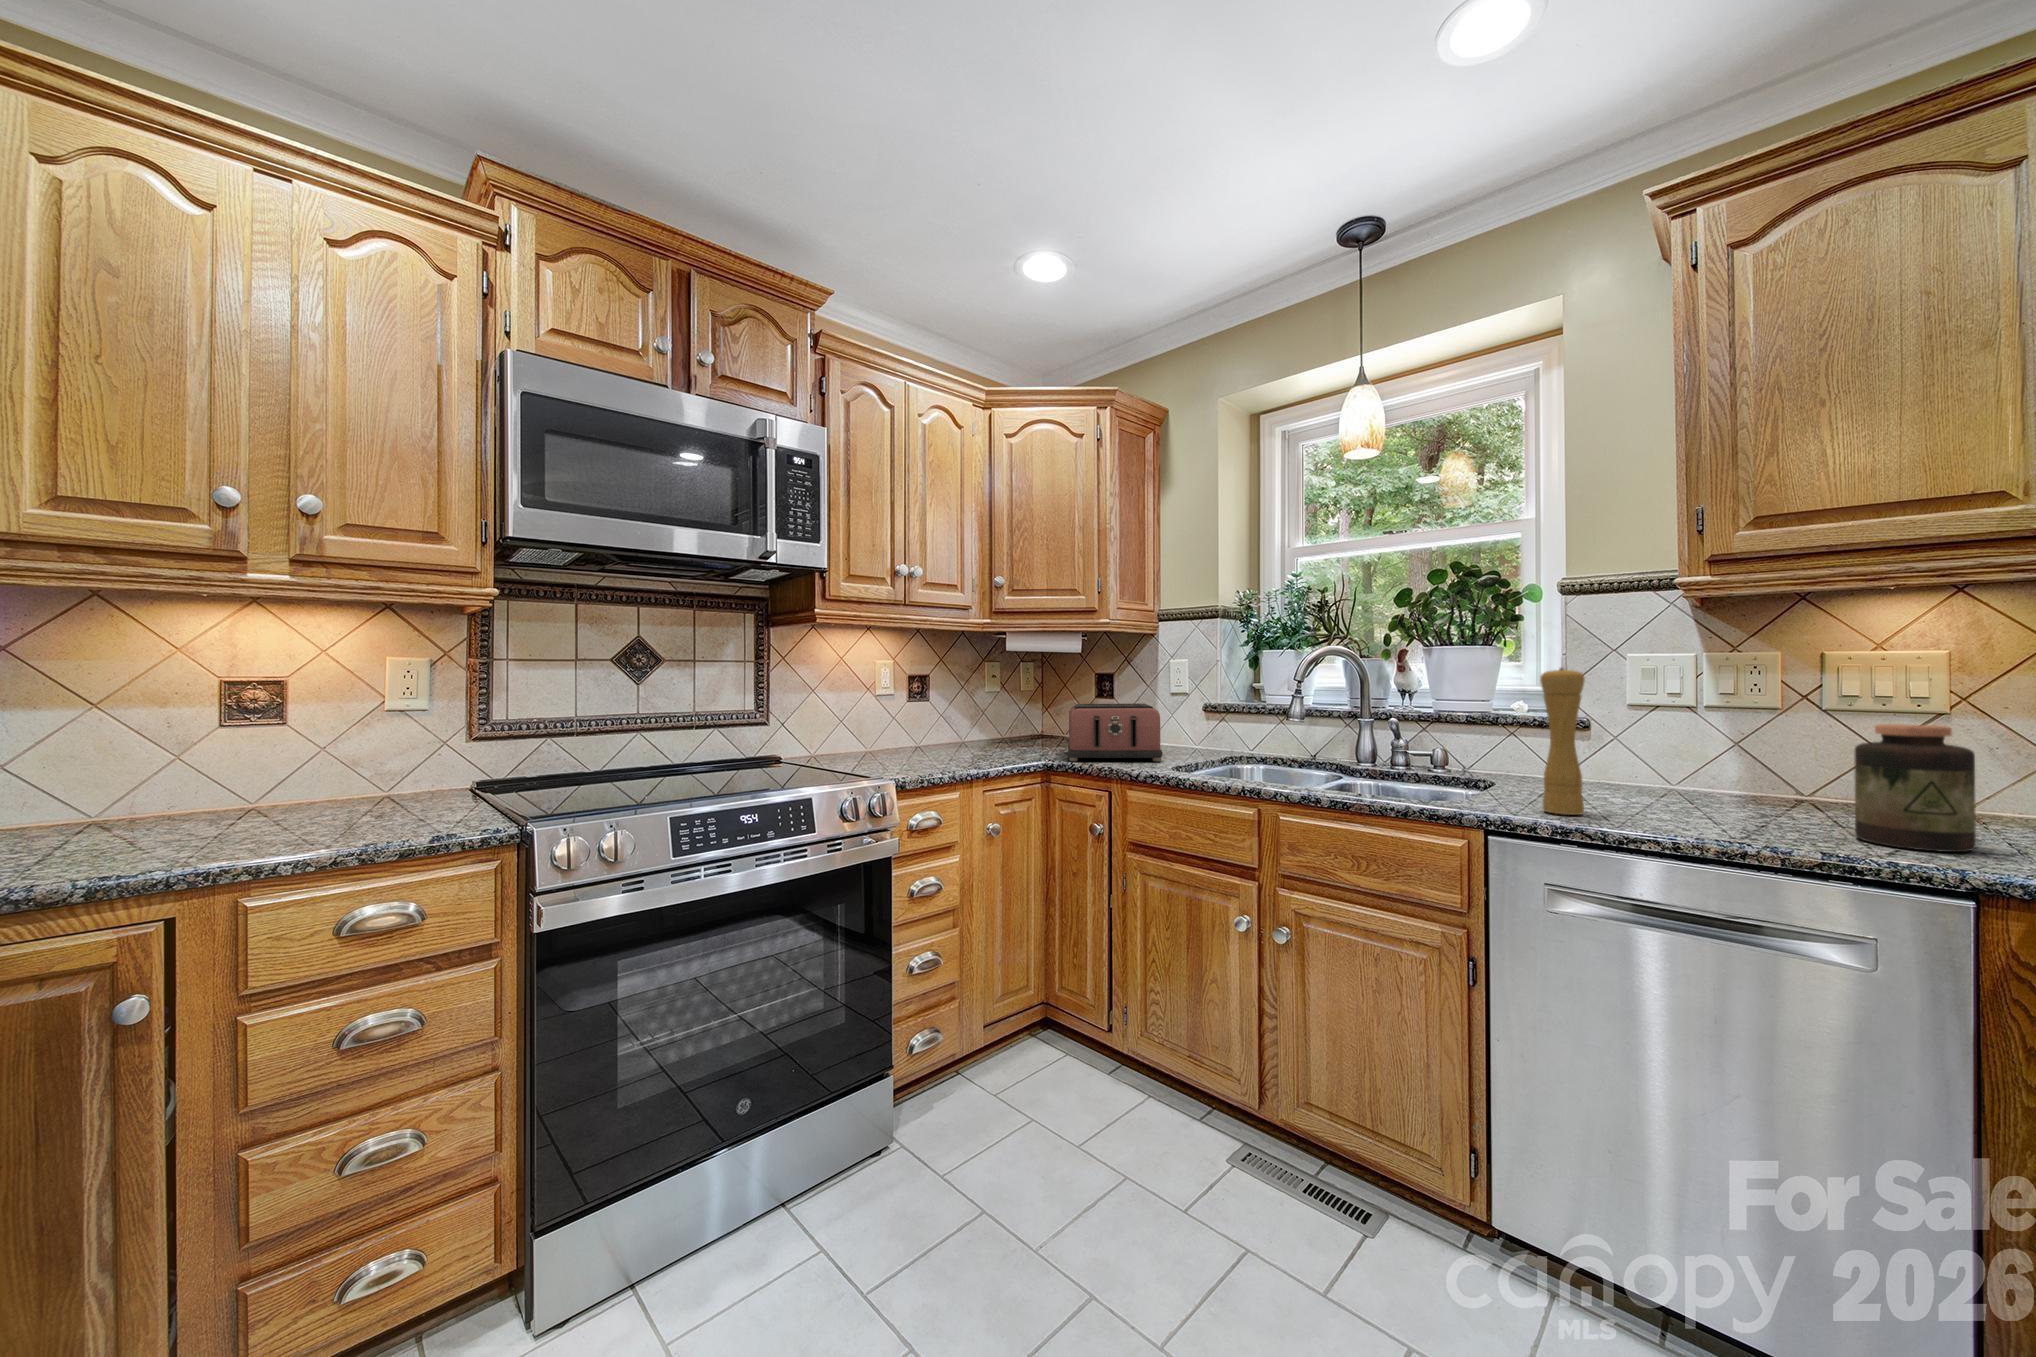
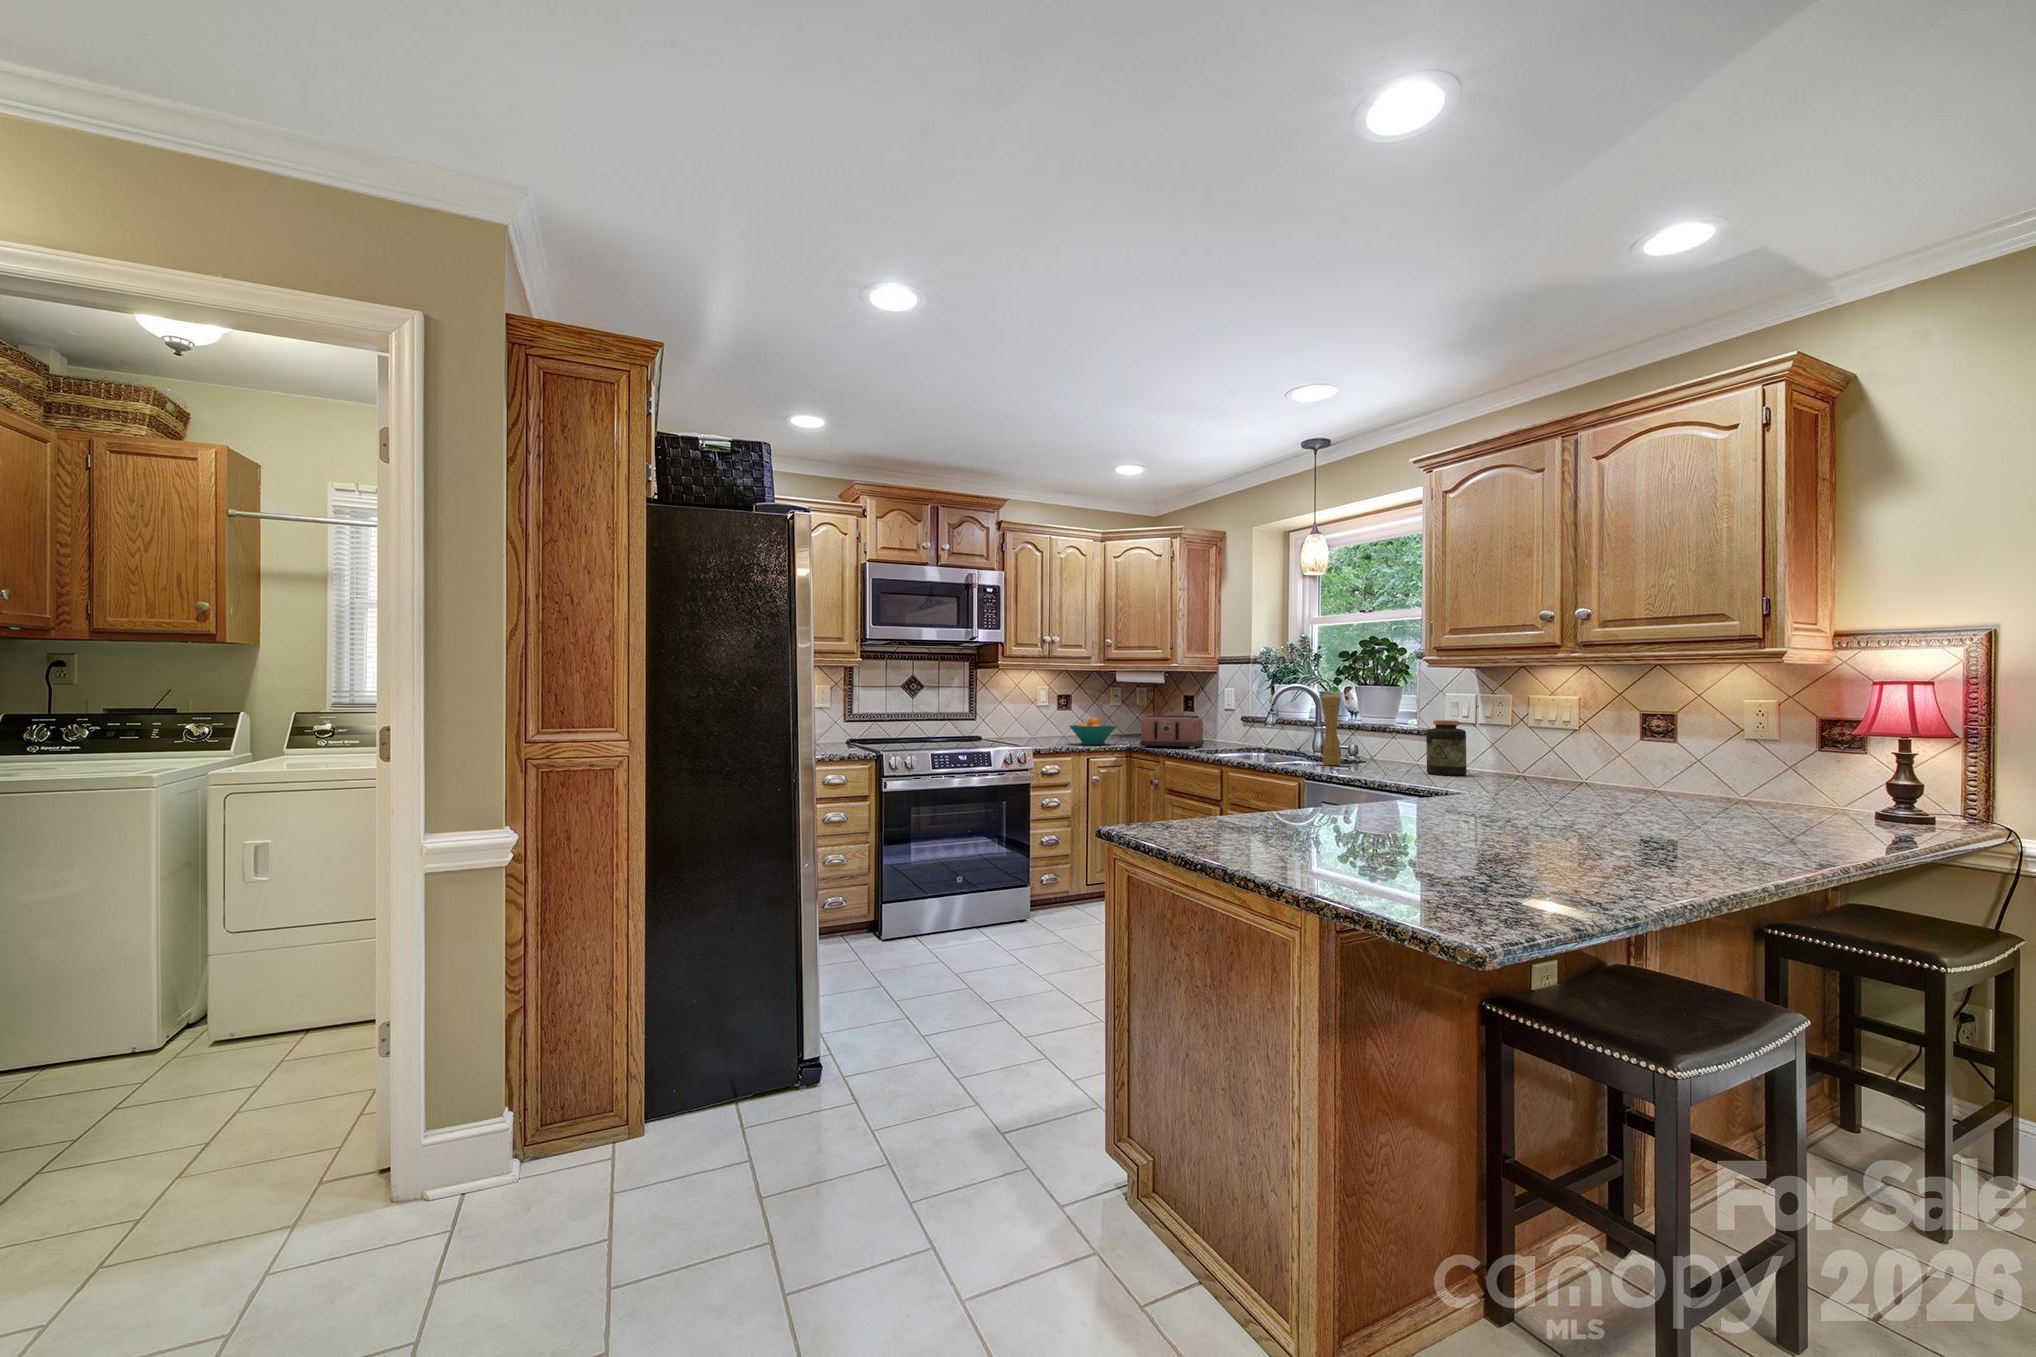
fruit bowl: none [936,709,1017,757] -> present [1070,717,1116,745]

